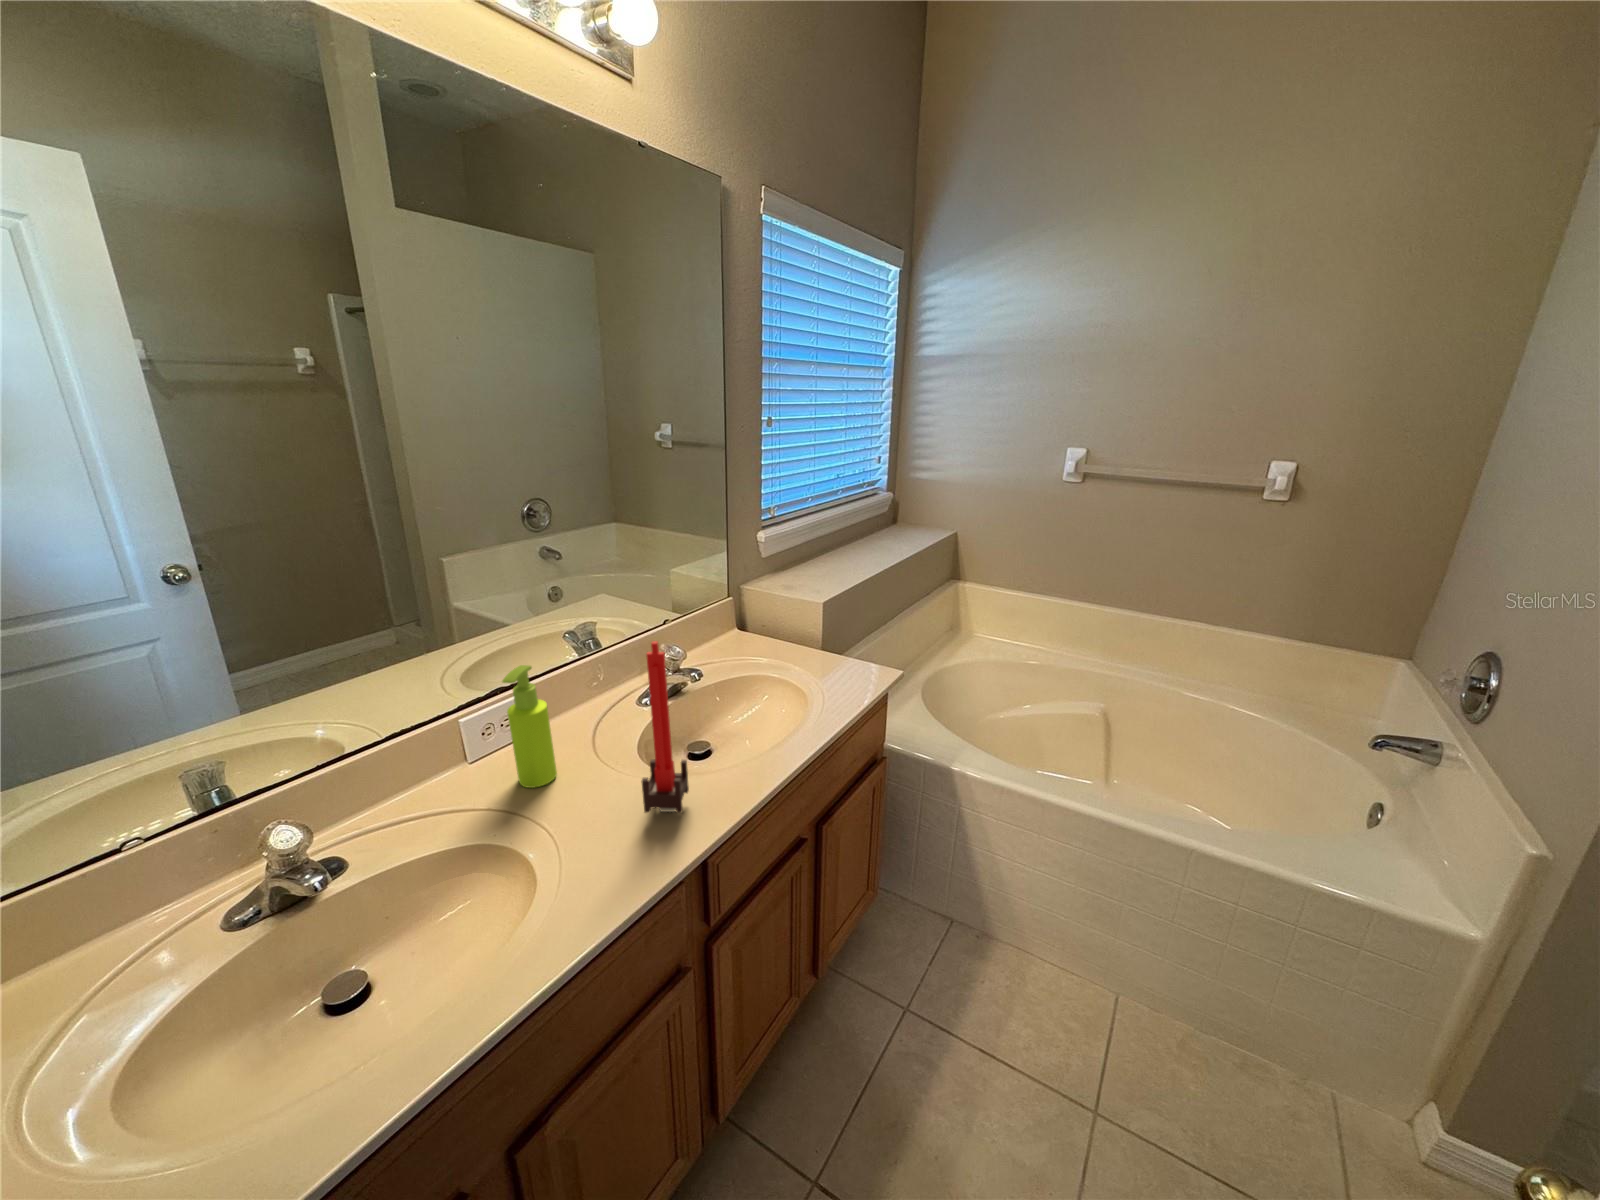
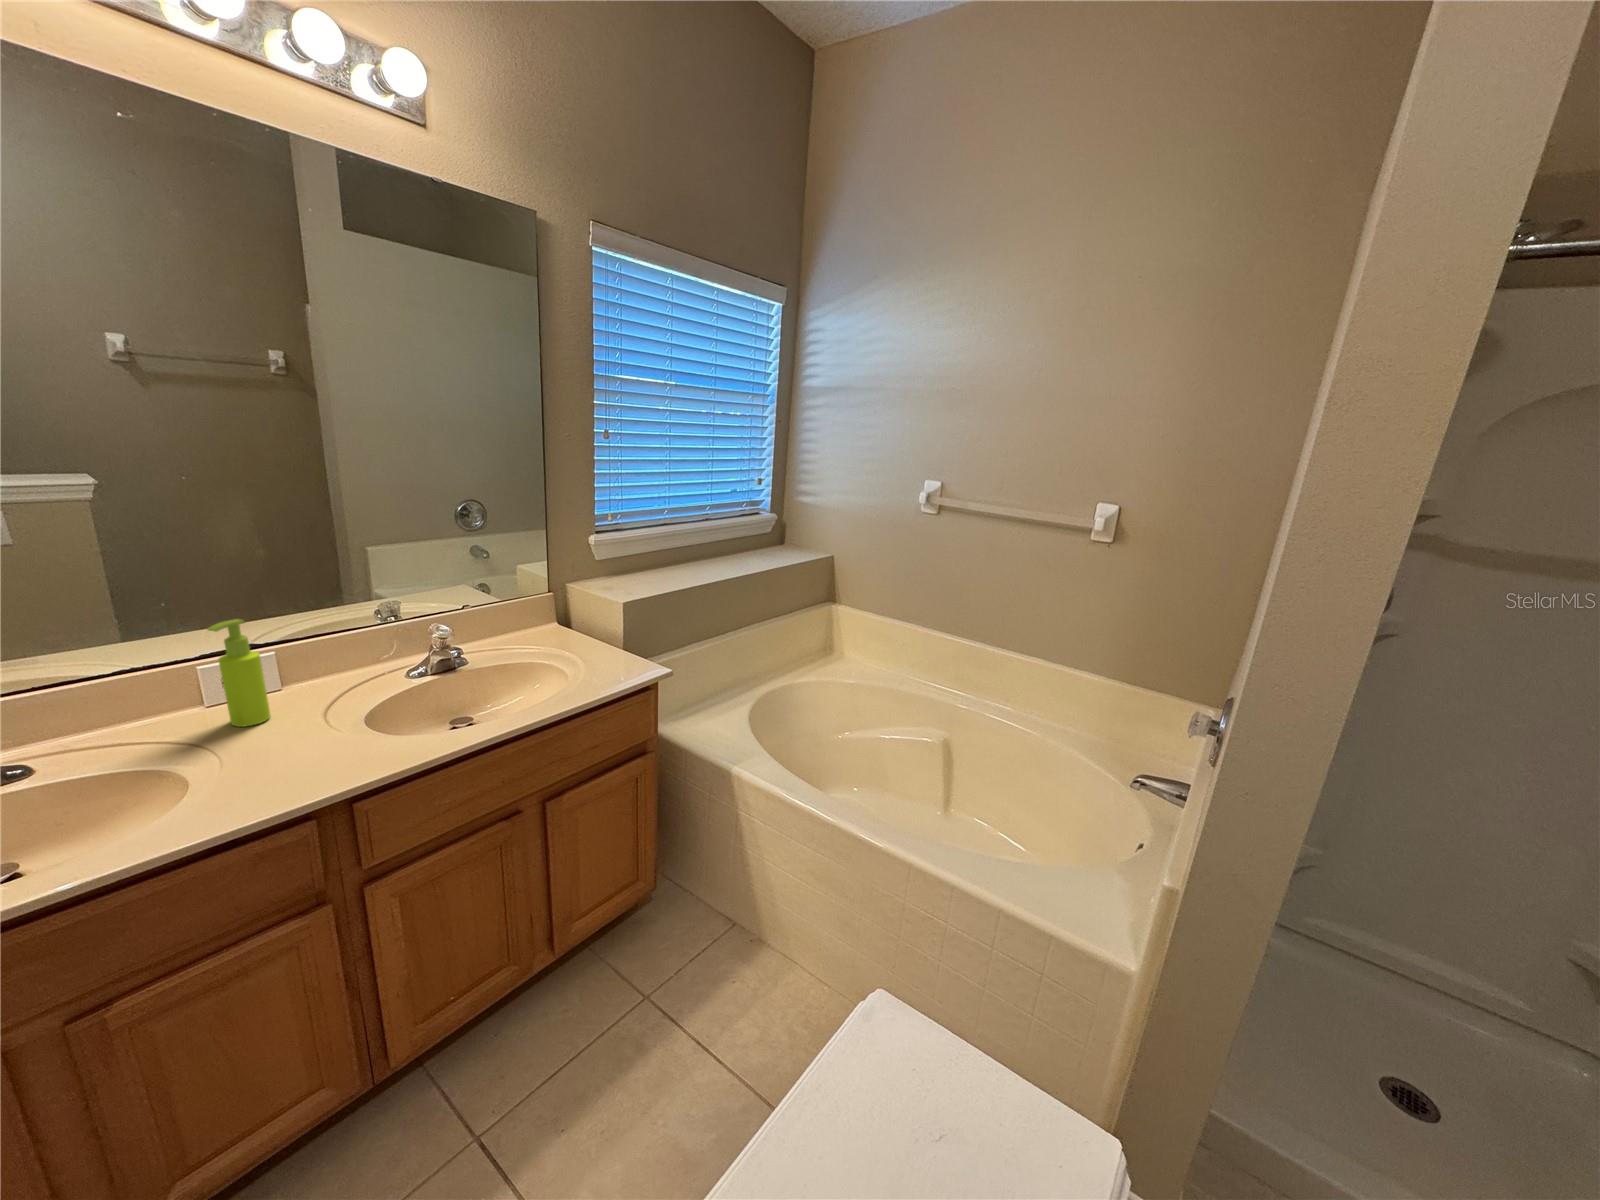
candle: present [642,641,689,813] -> none [299,602,358,756]

